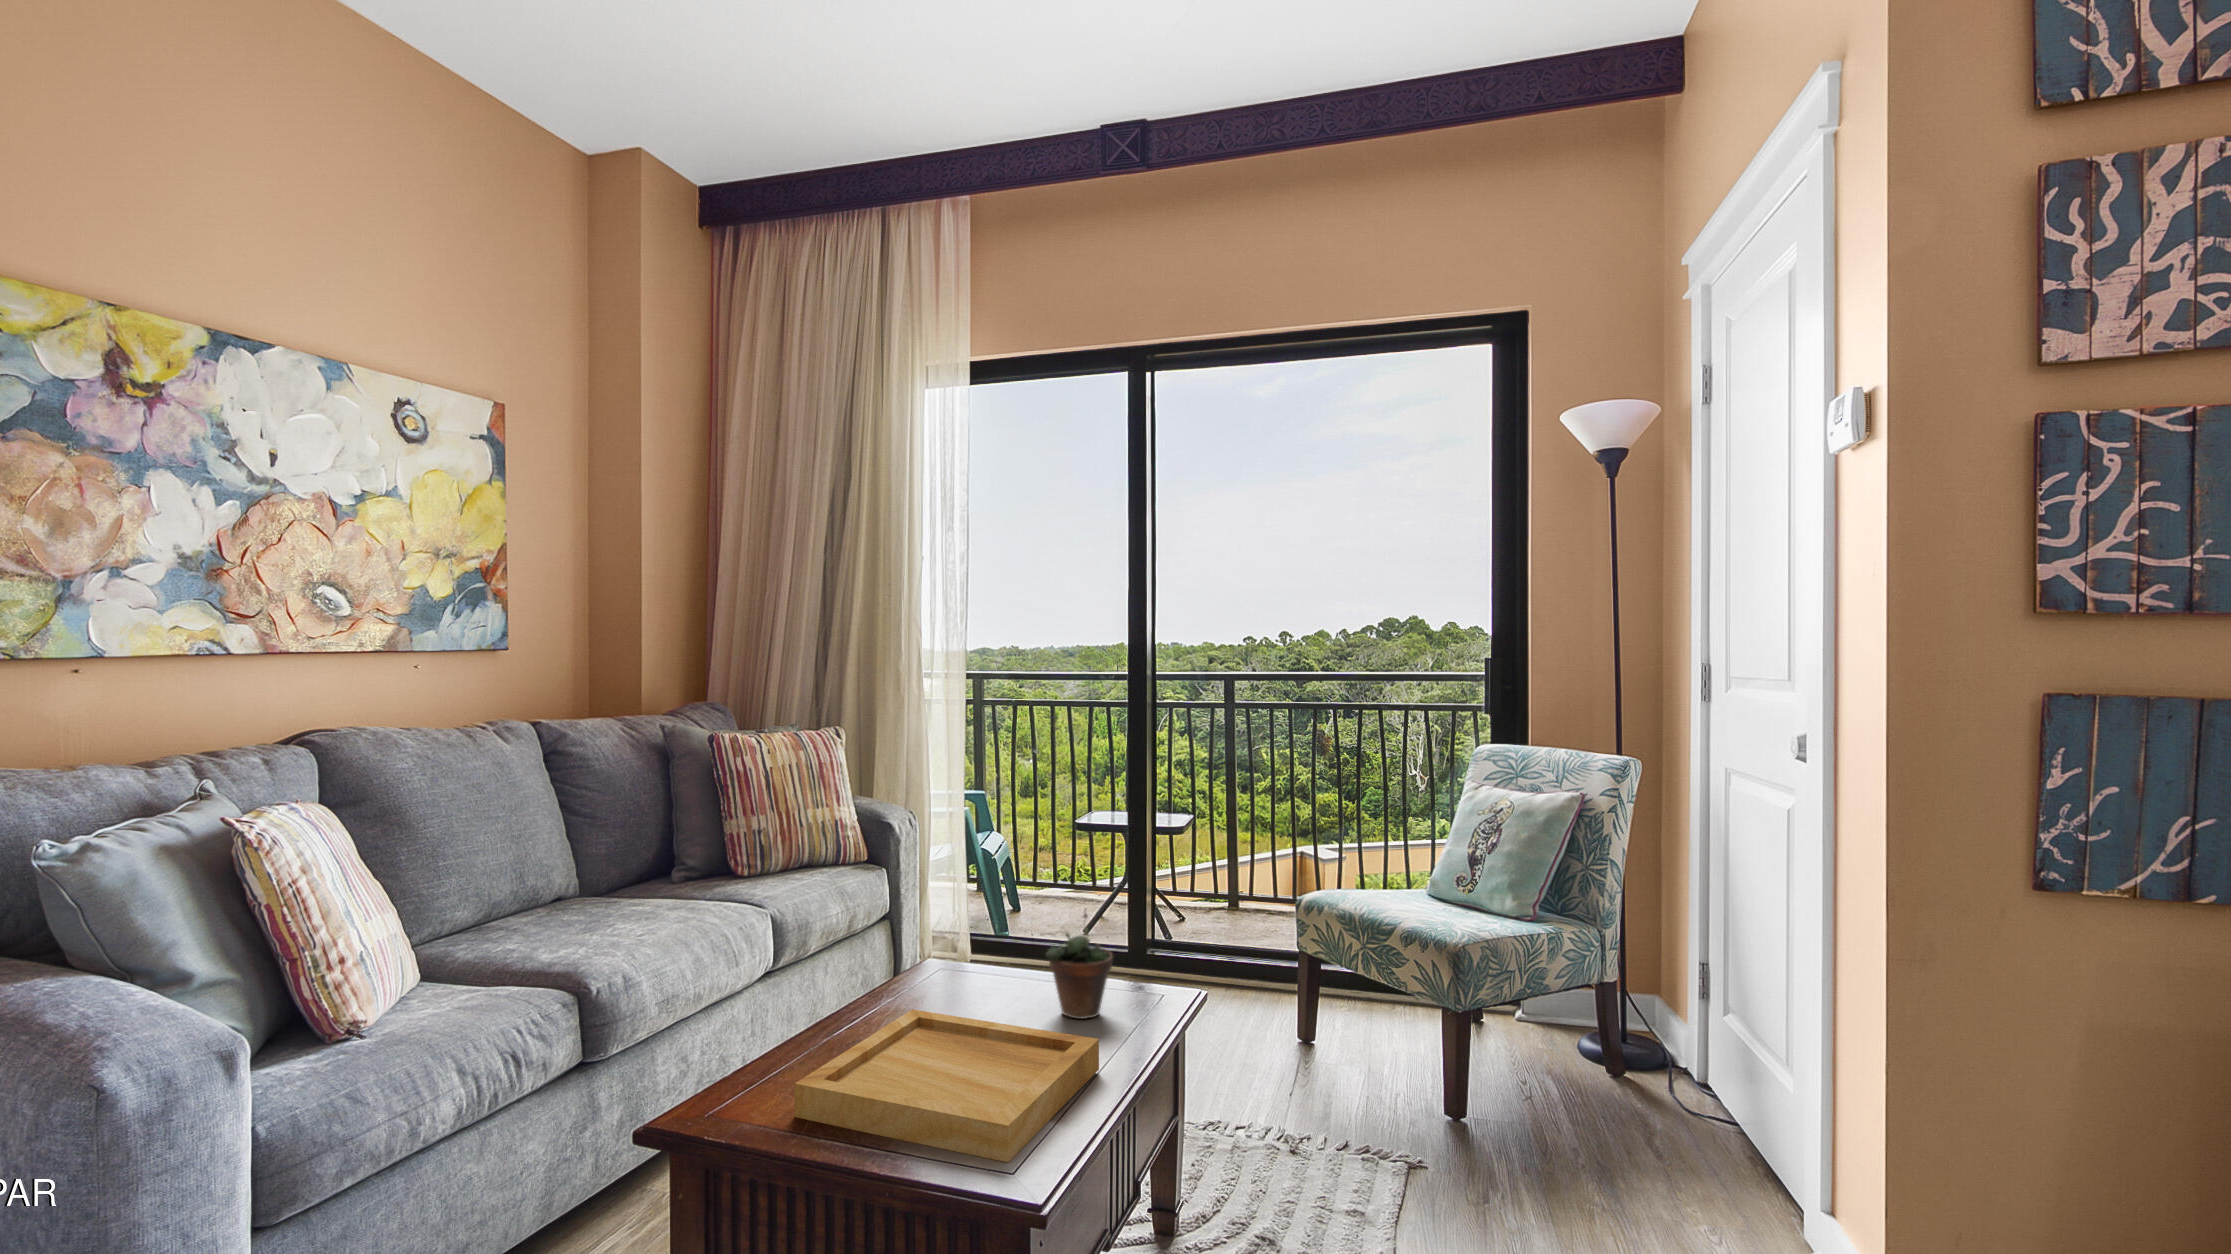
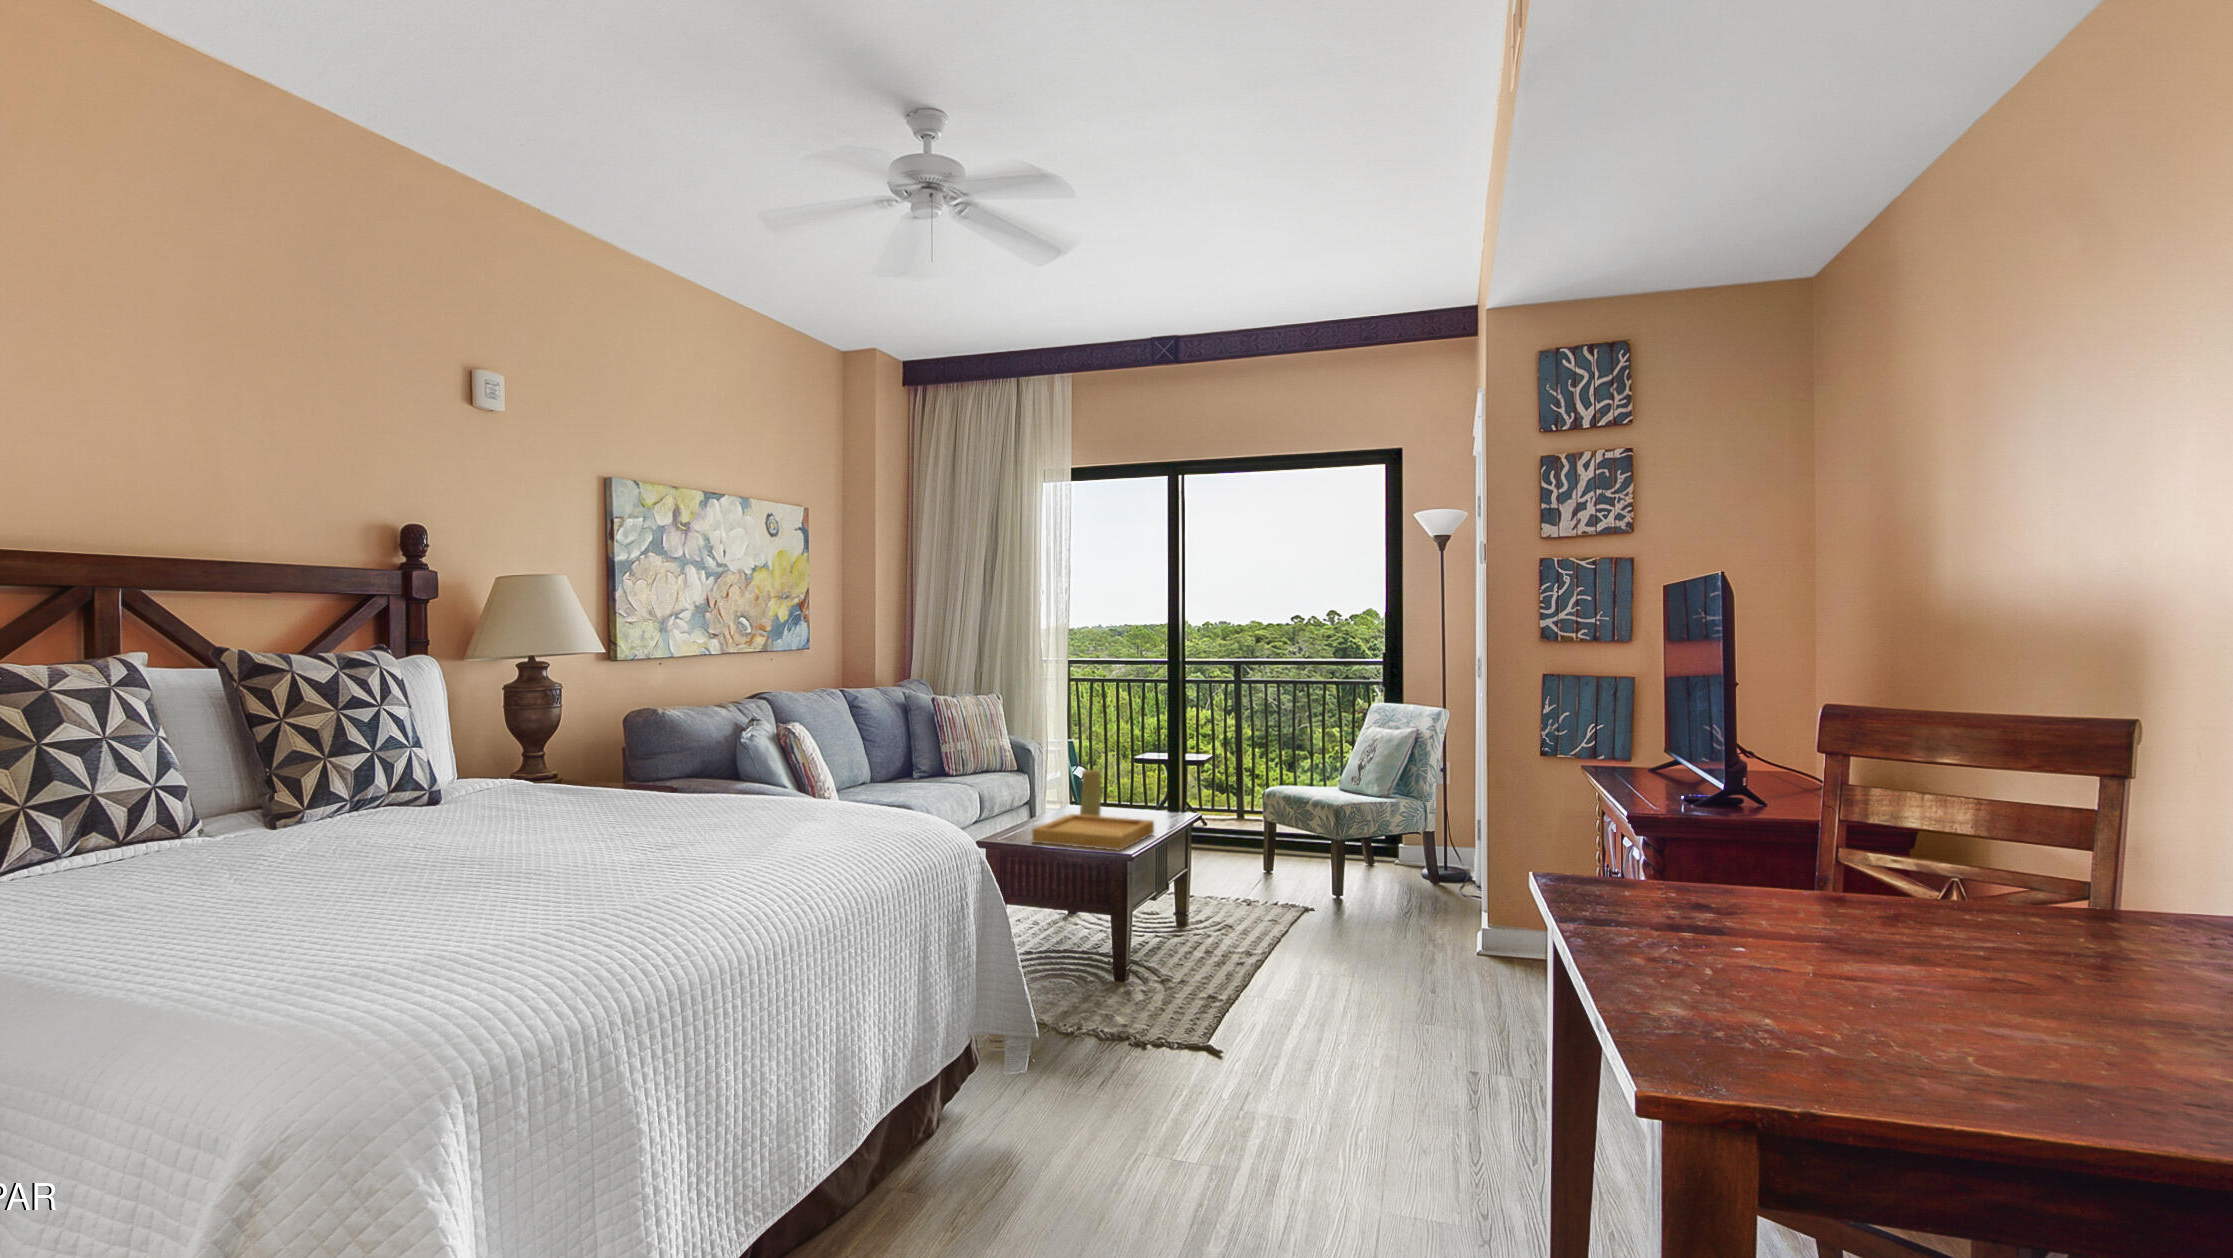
candle: none [934,896,993,1014] -> present [1080,770,1101,816]
succulent plant: present [1046,909,1112,1019] -> none [1130,773,1160,823]

